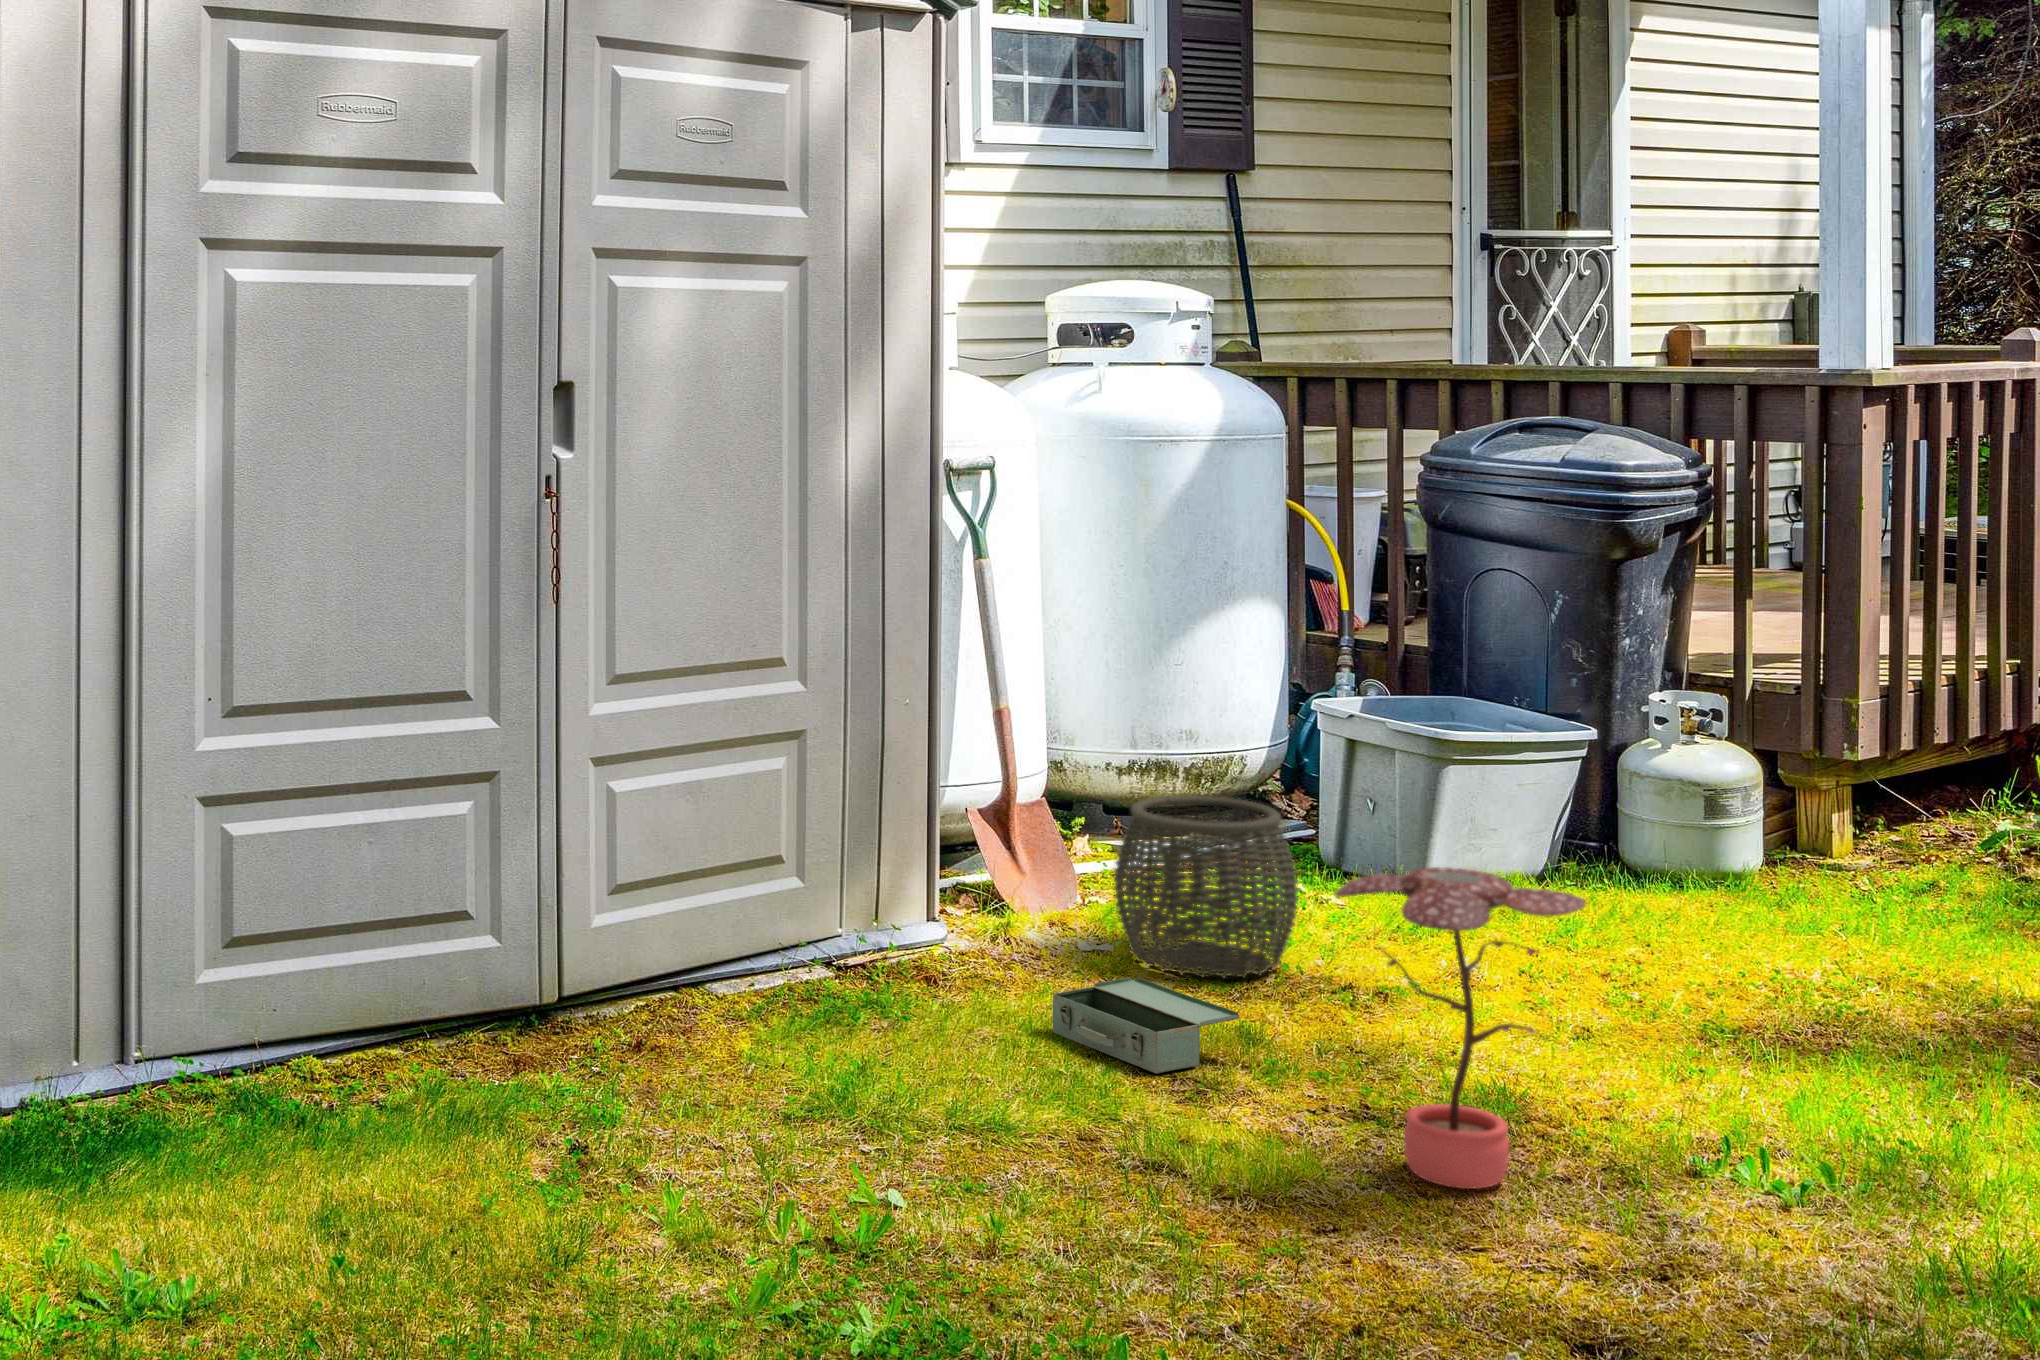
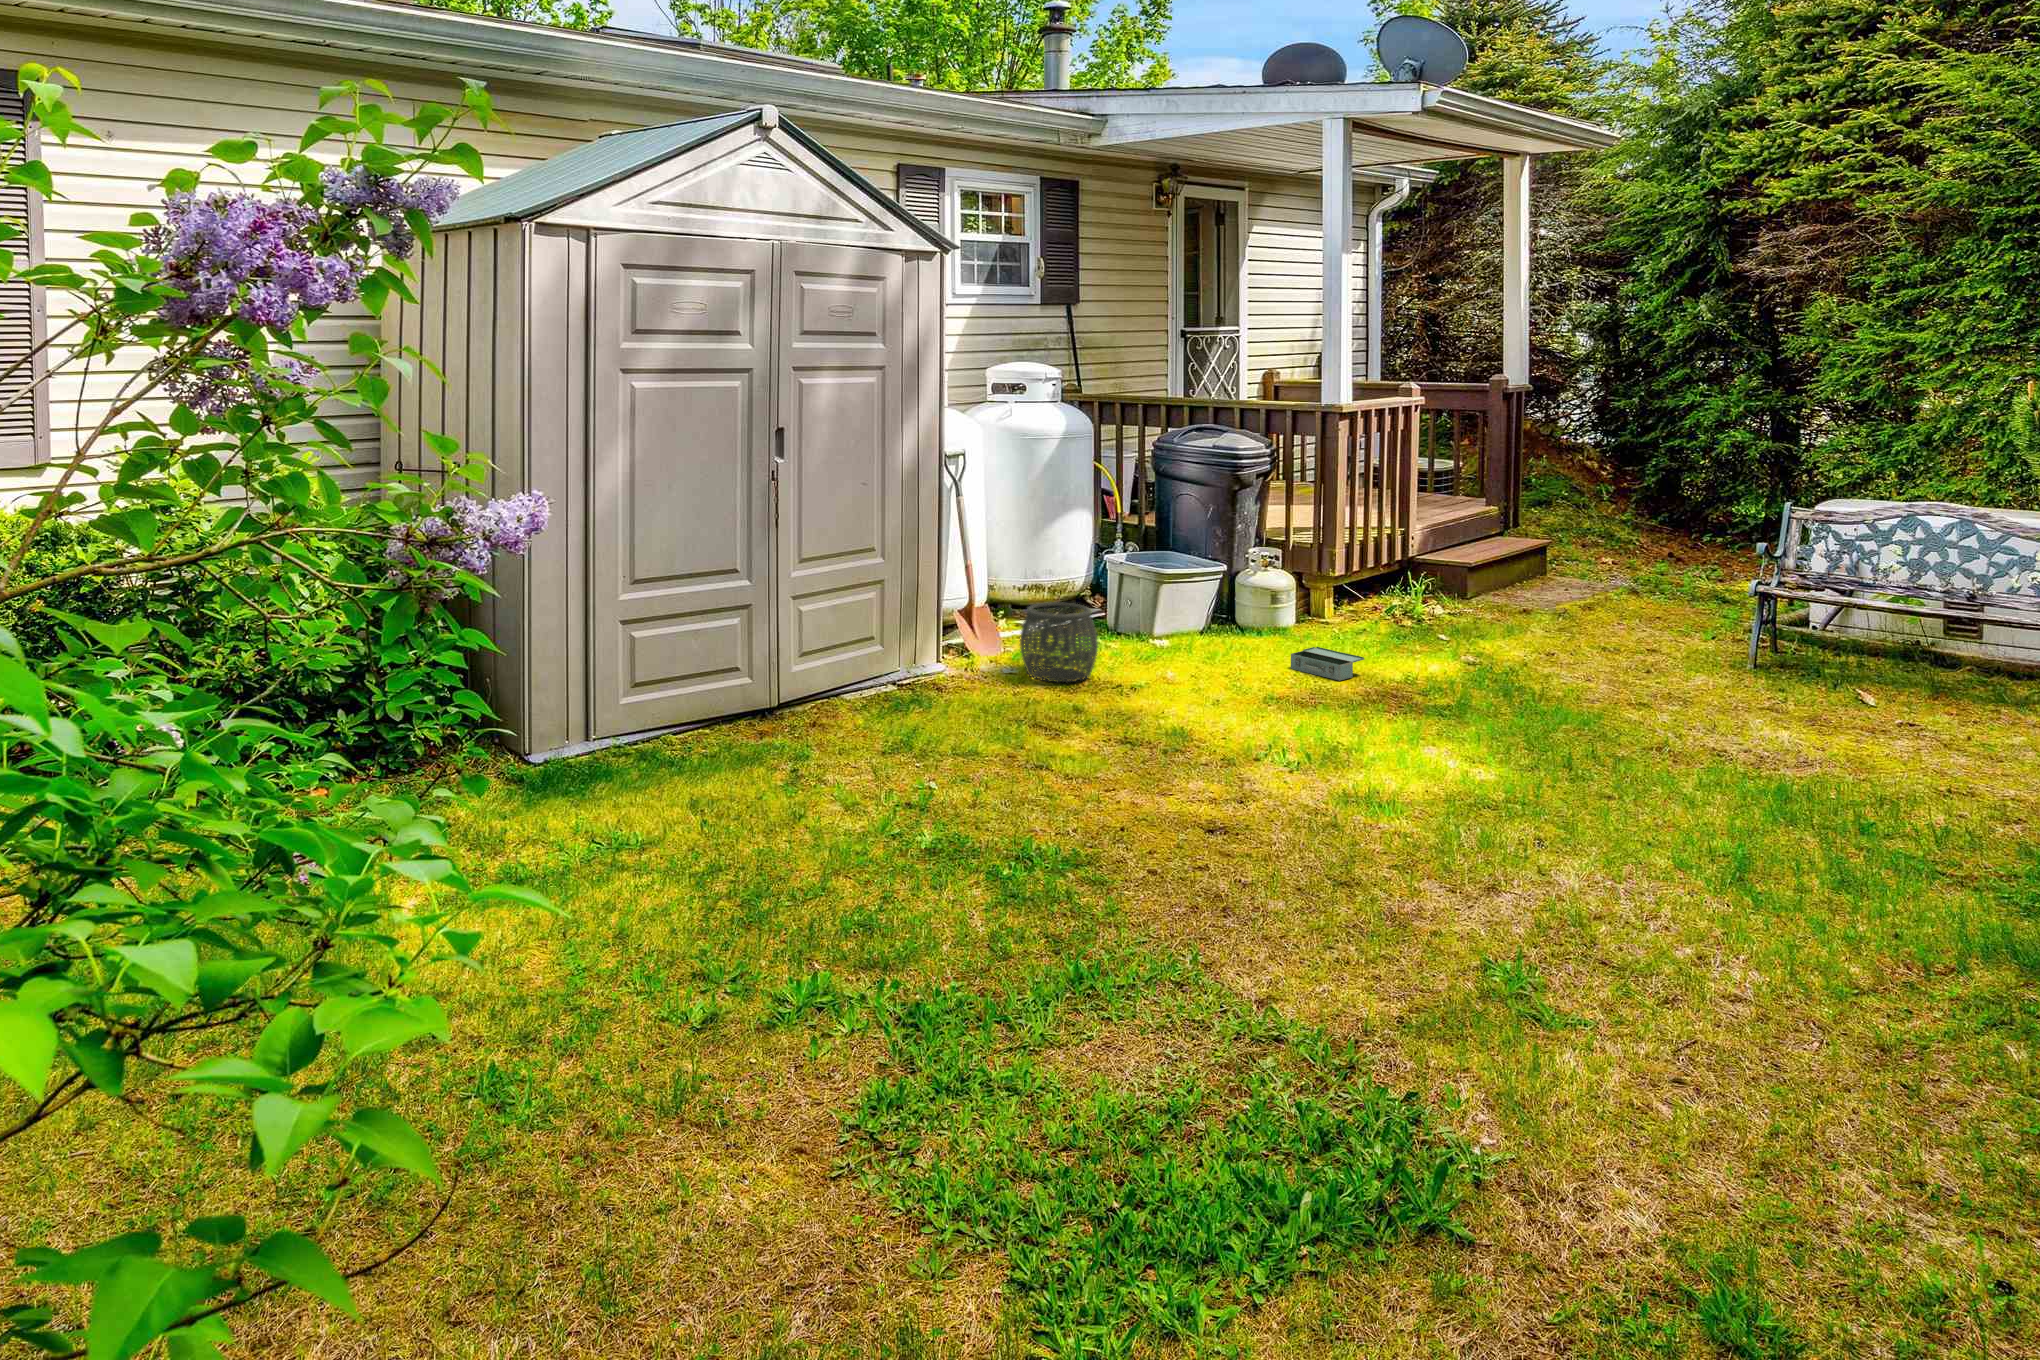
potted plant: present [1335,867,1586,1189] -> none [1112,632,1211,764]
toolbox: present [1053,977,1240,1073] -> present [1291,647,1364,681]

